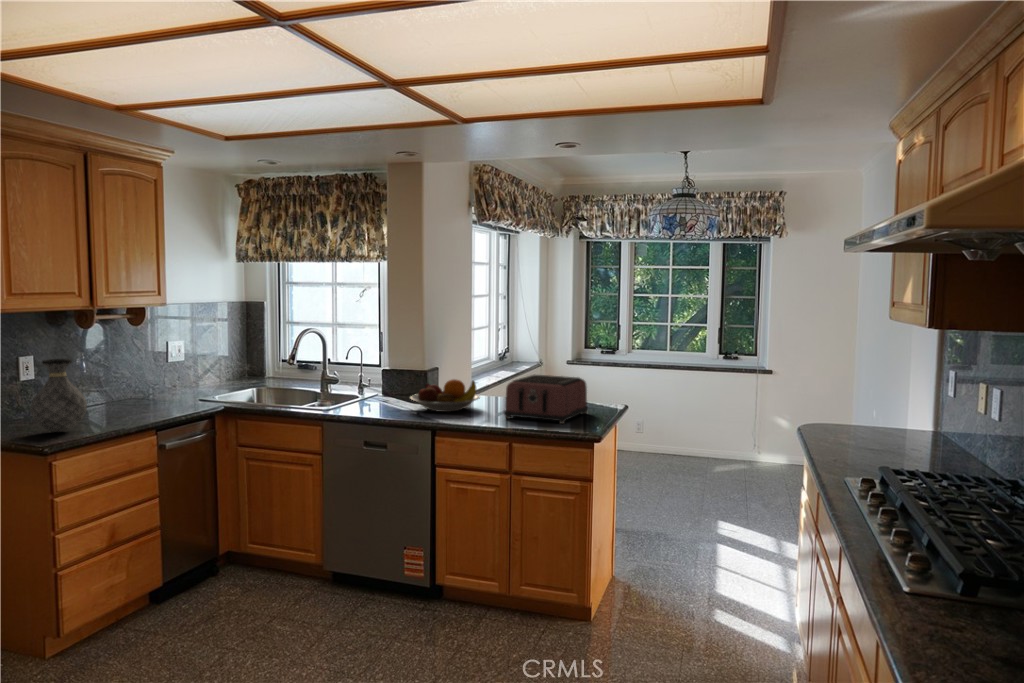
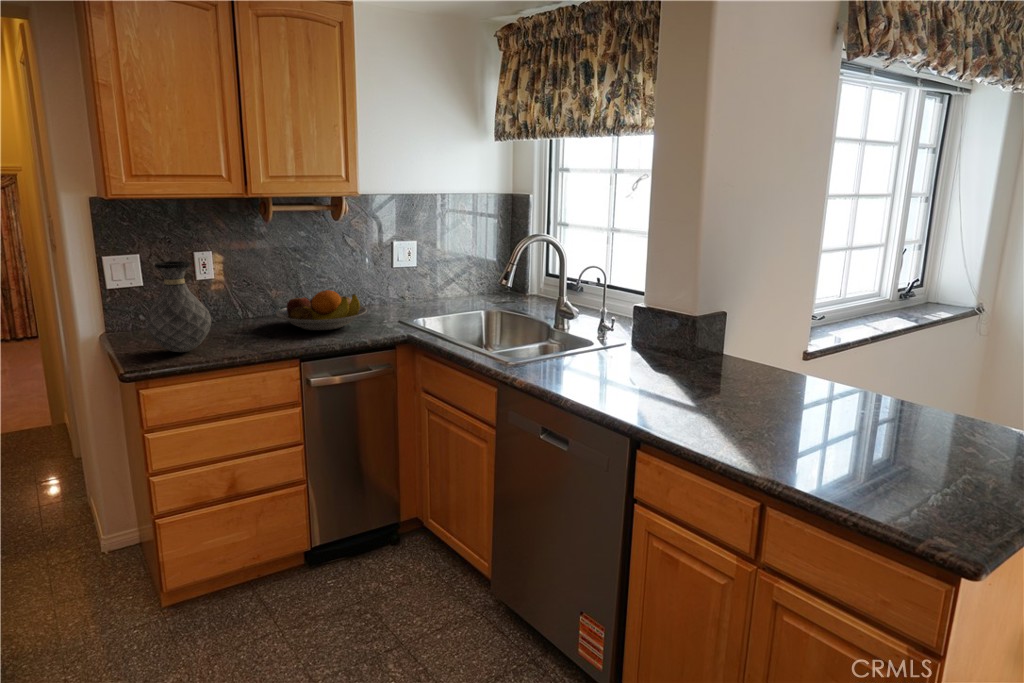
toaster: present [504,375,588,424] -> none [772,362,994,500]
fruit bowl: present [411,379,480,412] -> present [276,290,367,330]

